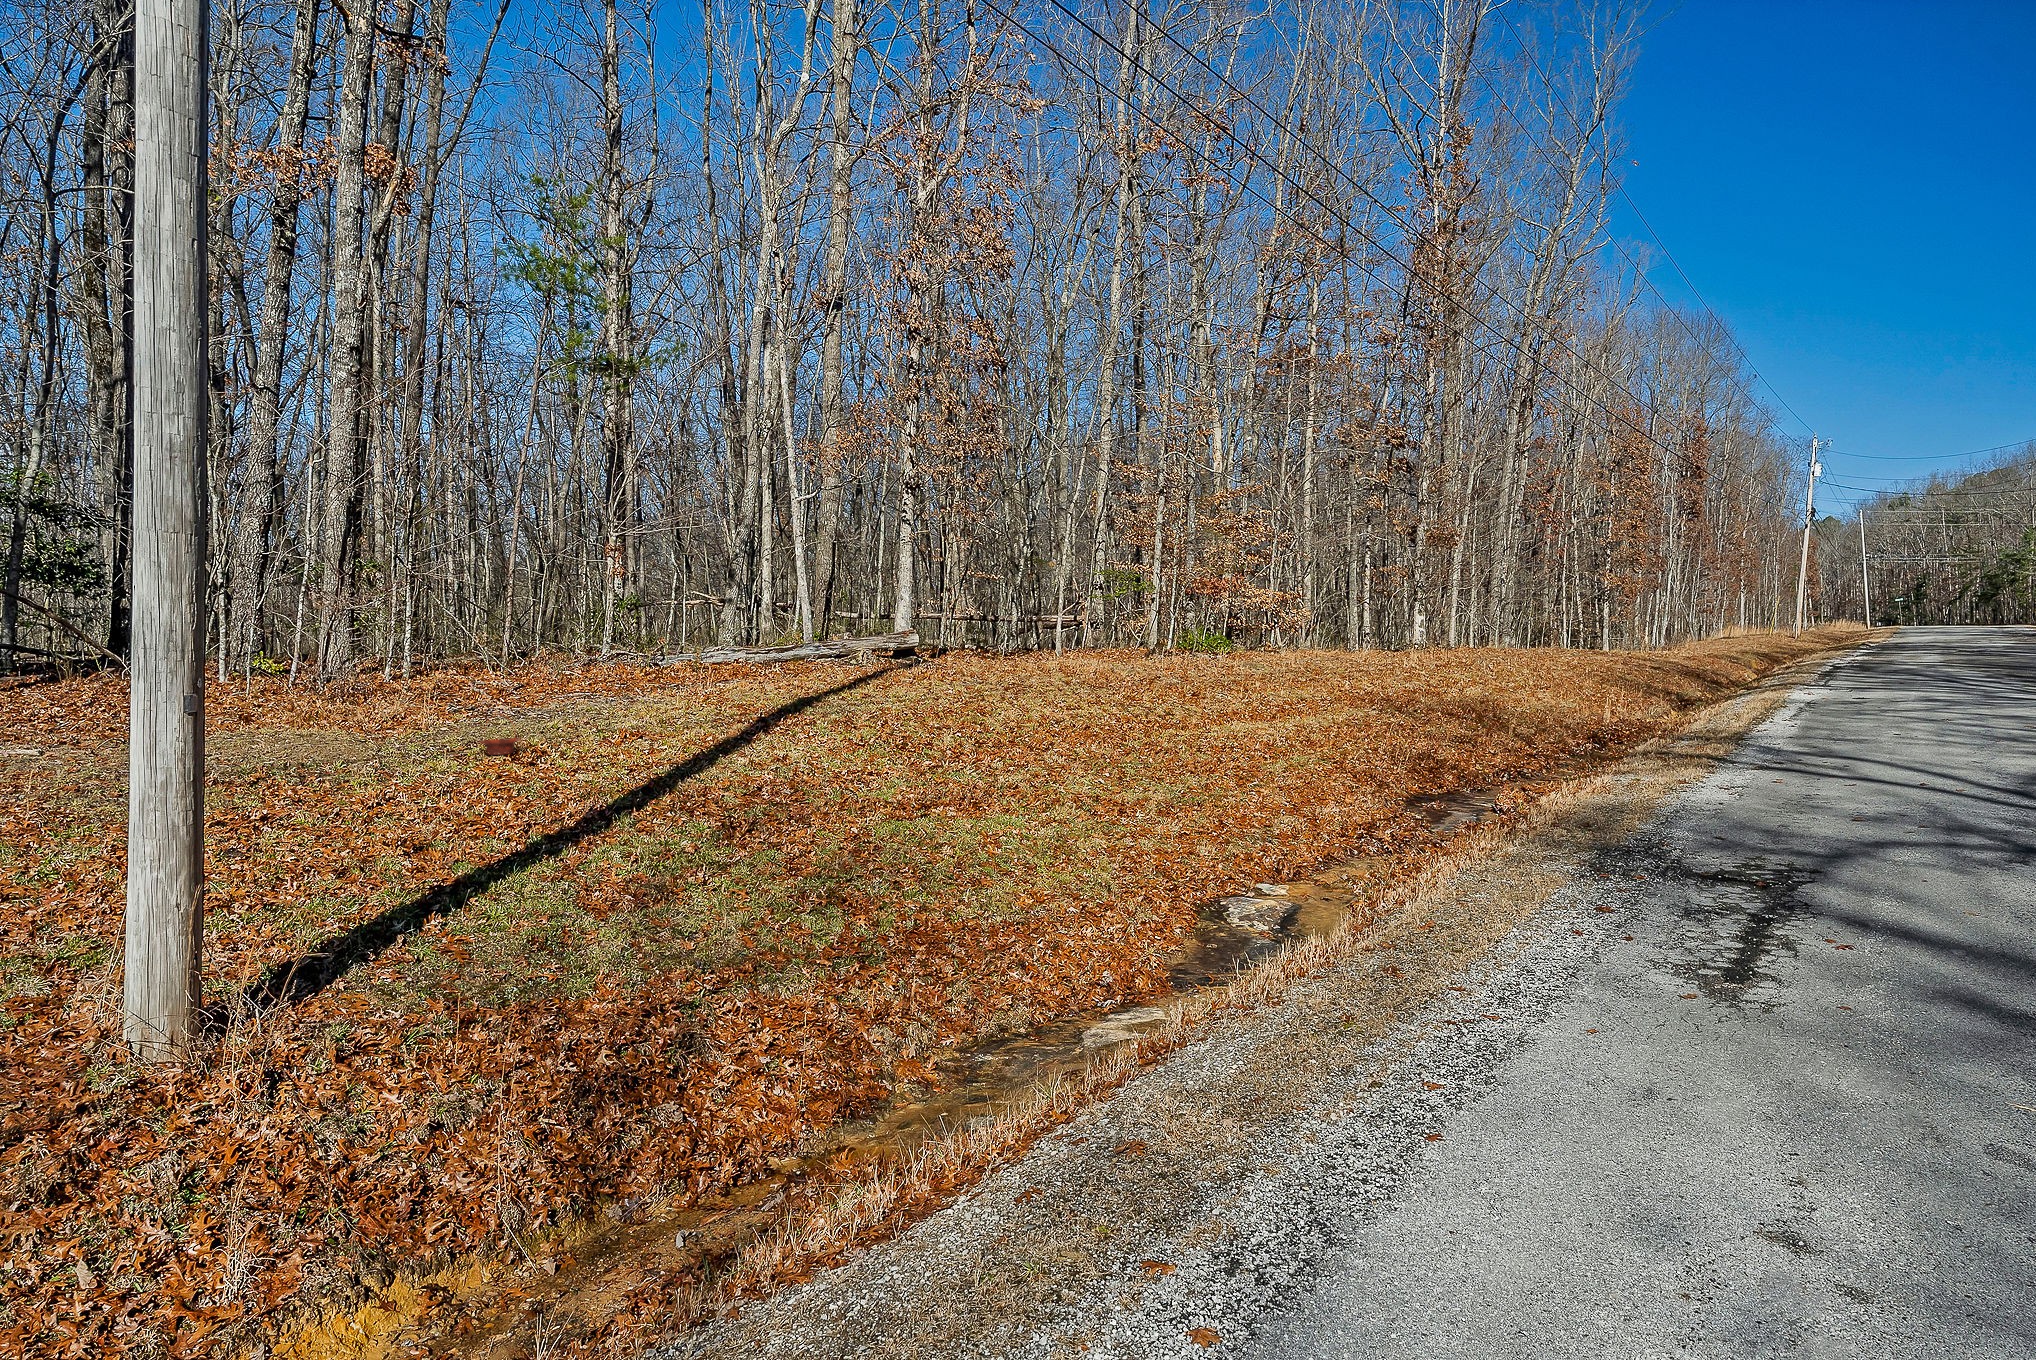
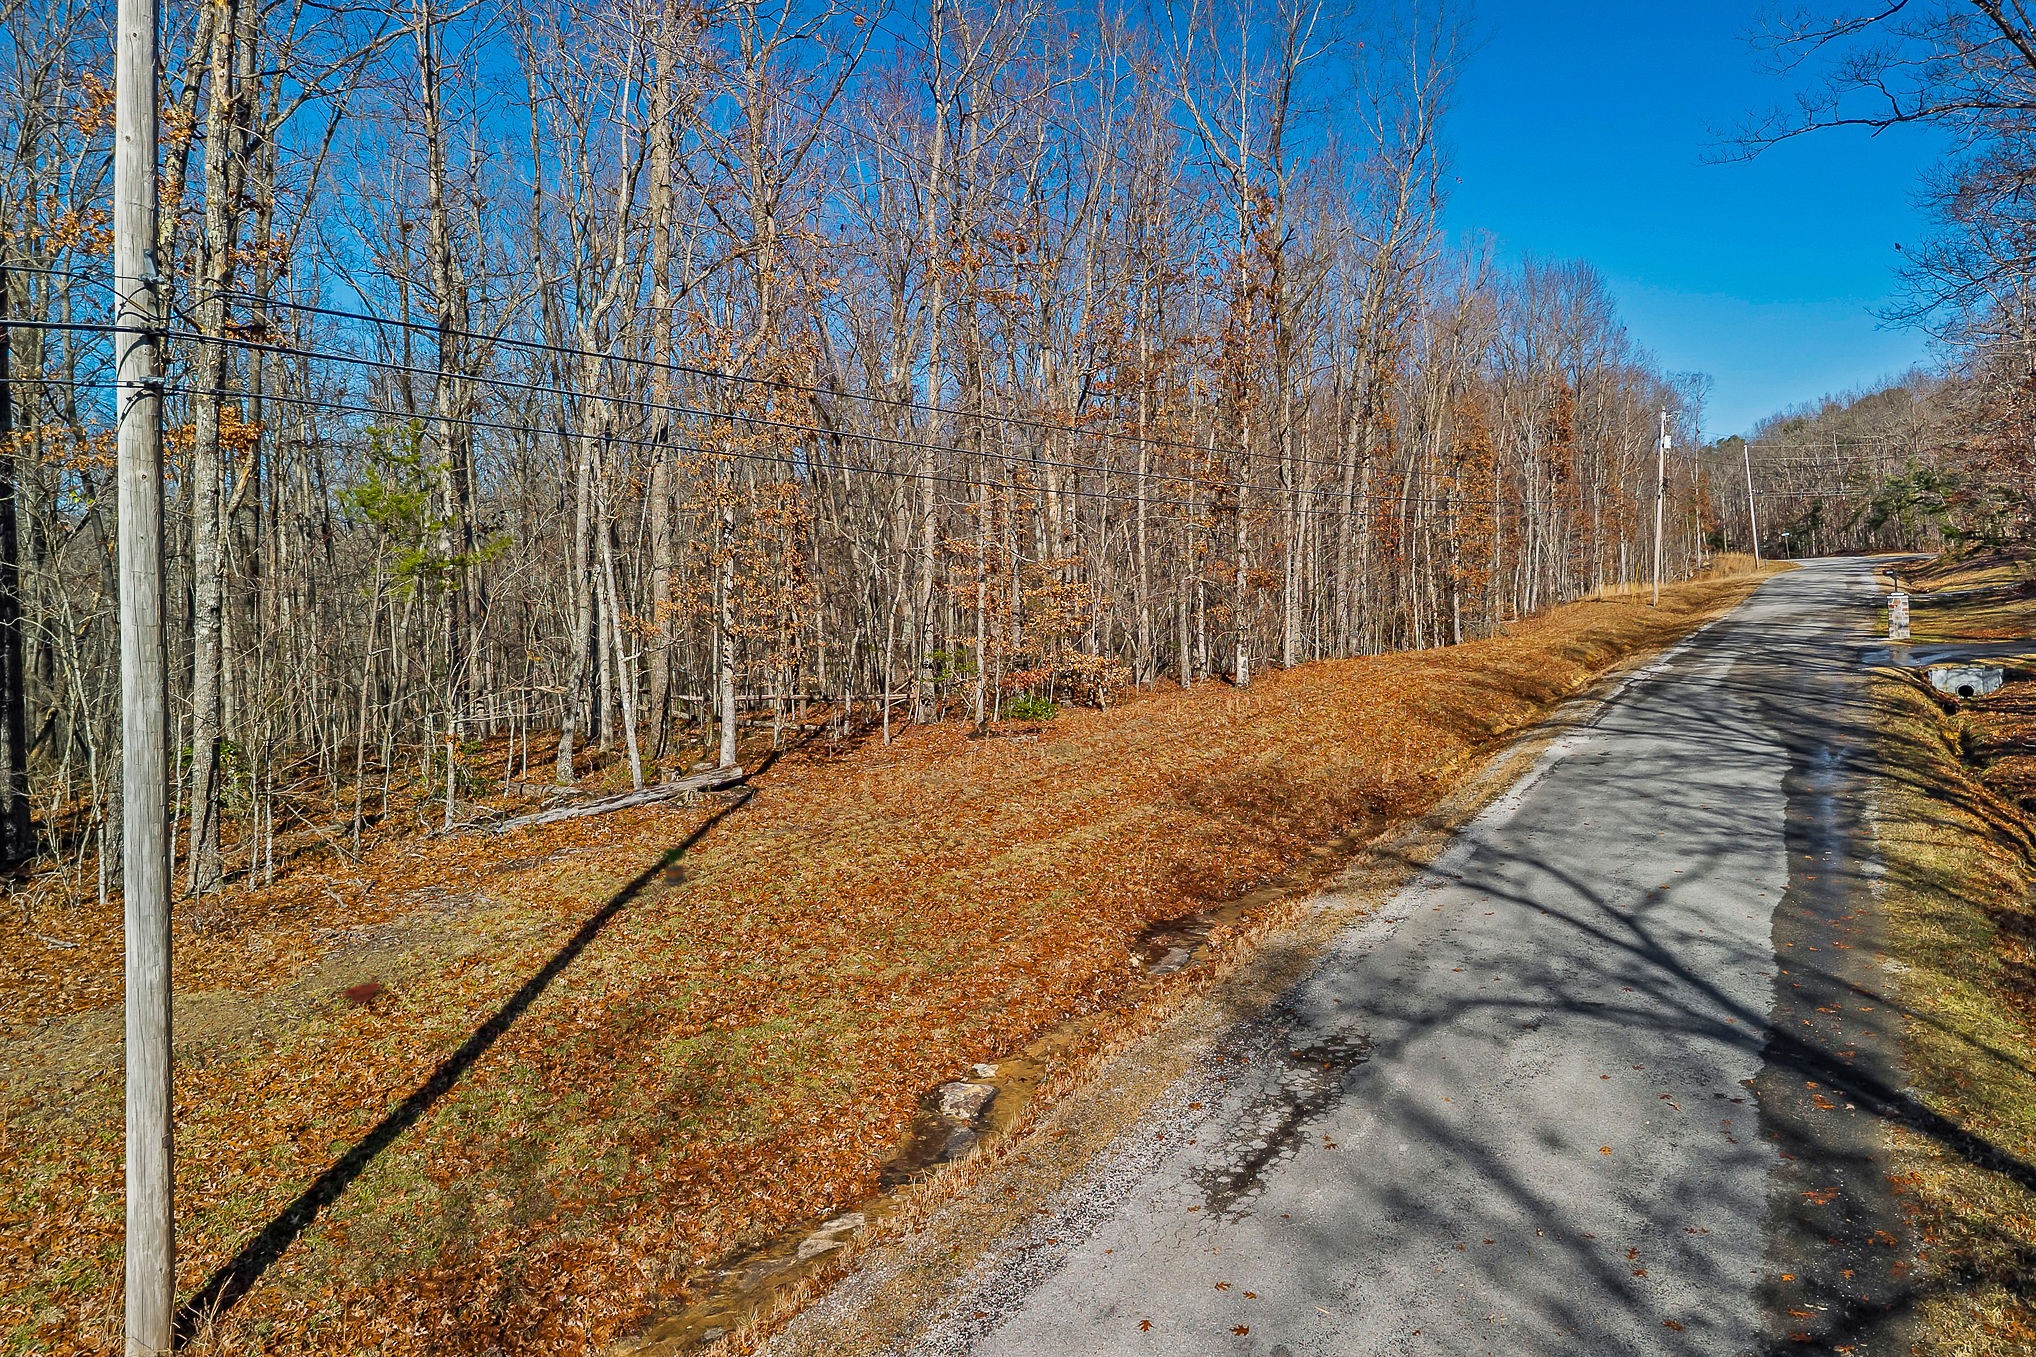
potted tree: none [841,665,869,708] -> present [663,848,685,885]

